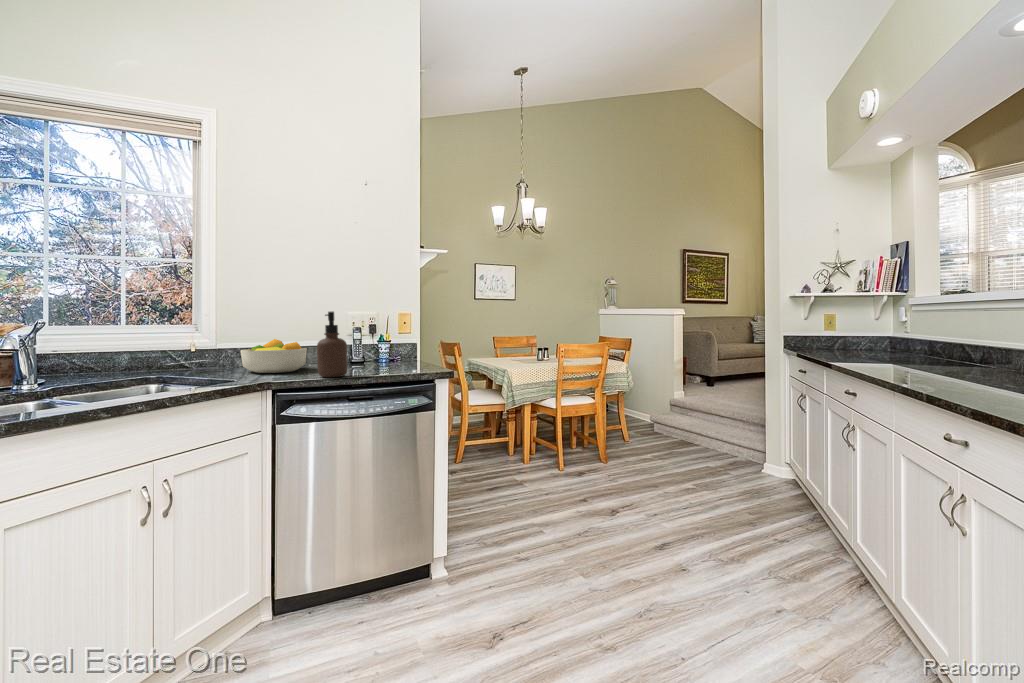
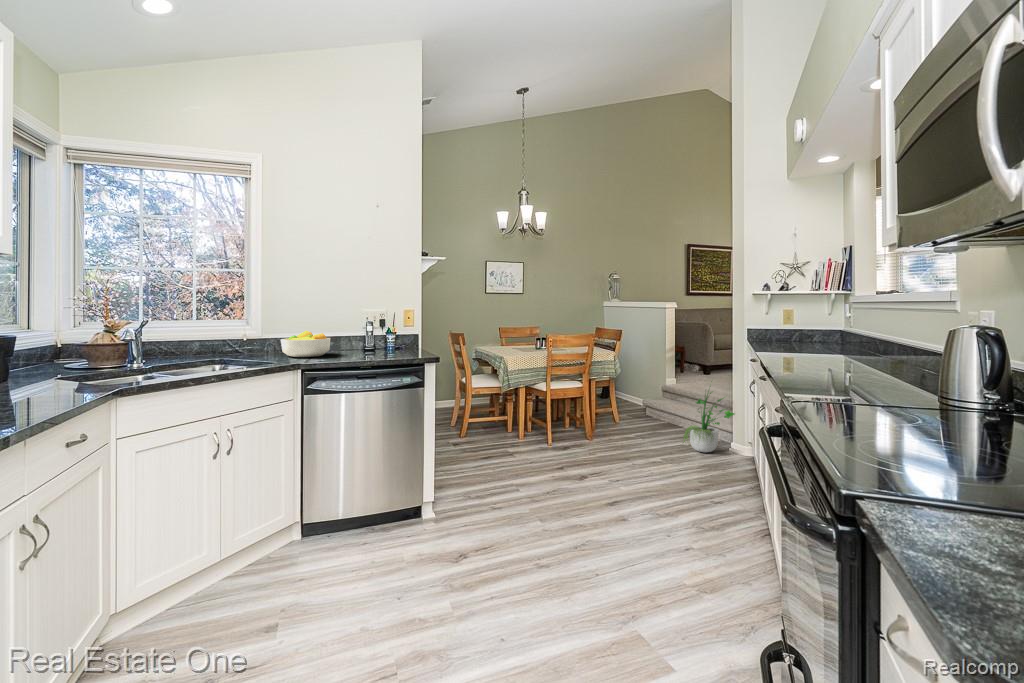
soap dispenser: present [317,311,348,377] -> none [338,311,360,361]
potted plant: none [712,389,777,476] -> present [684,393,734,452]

